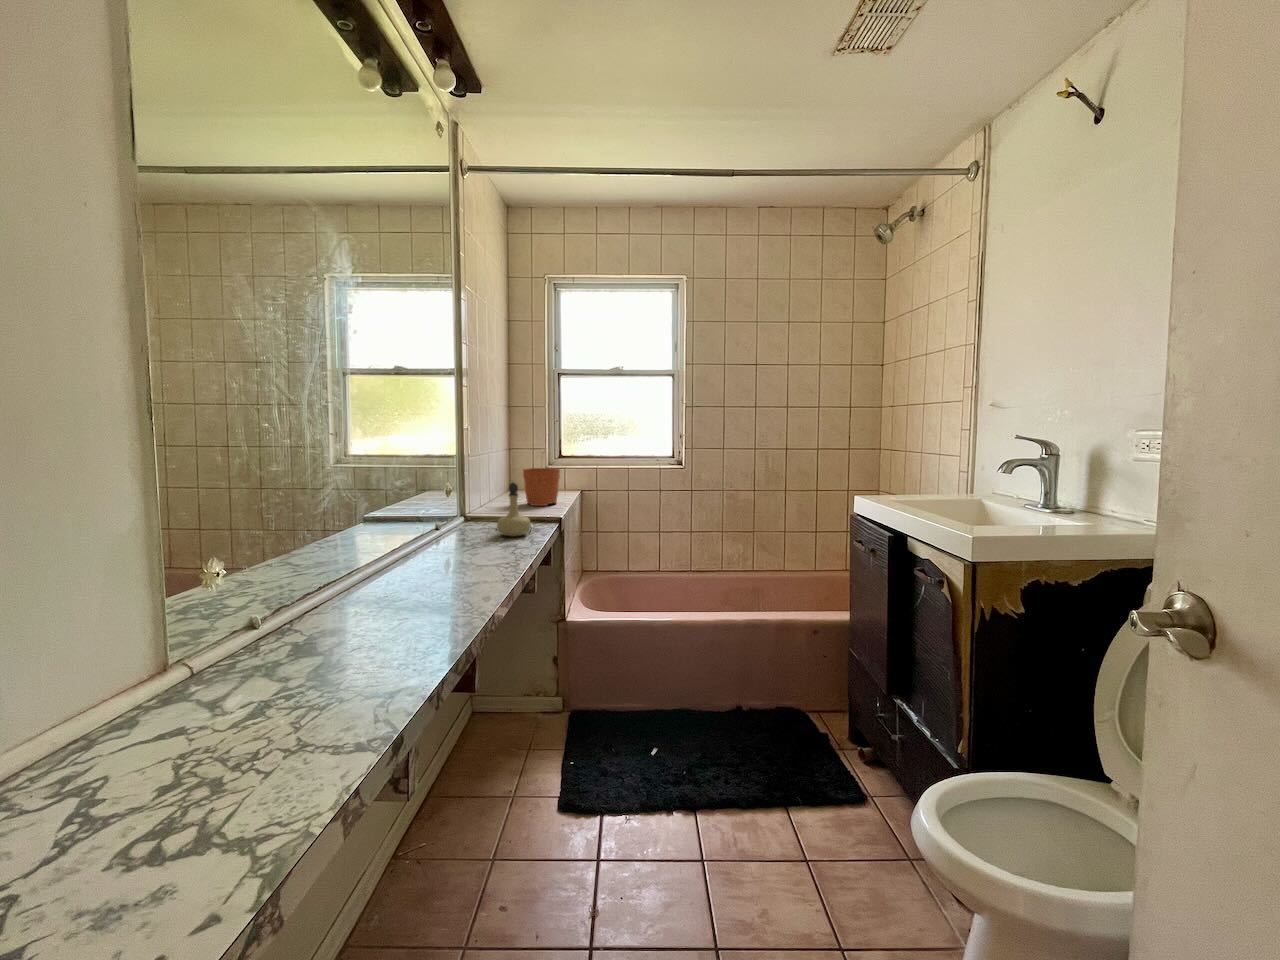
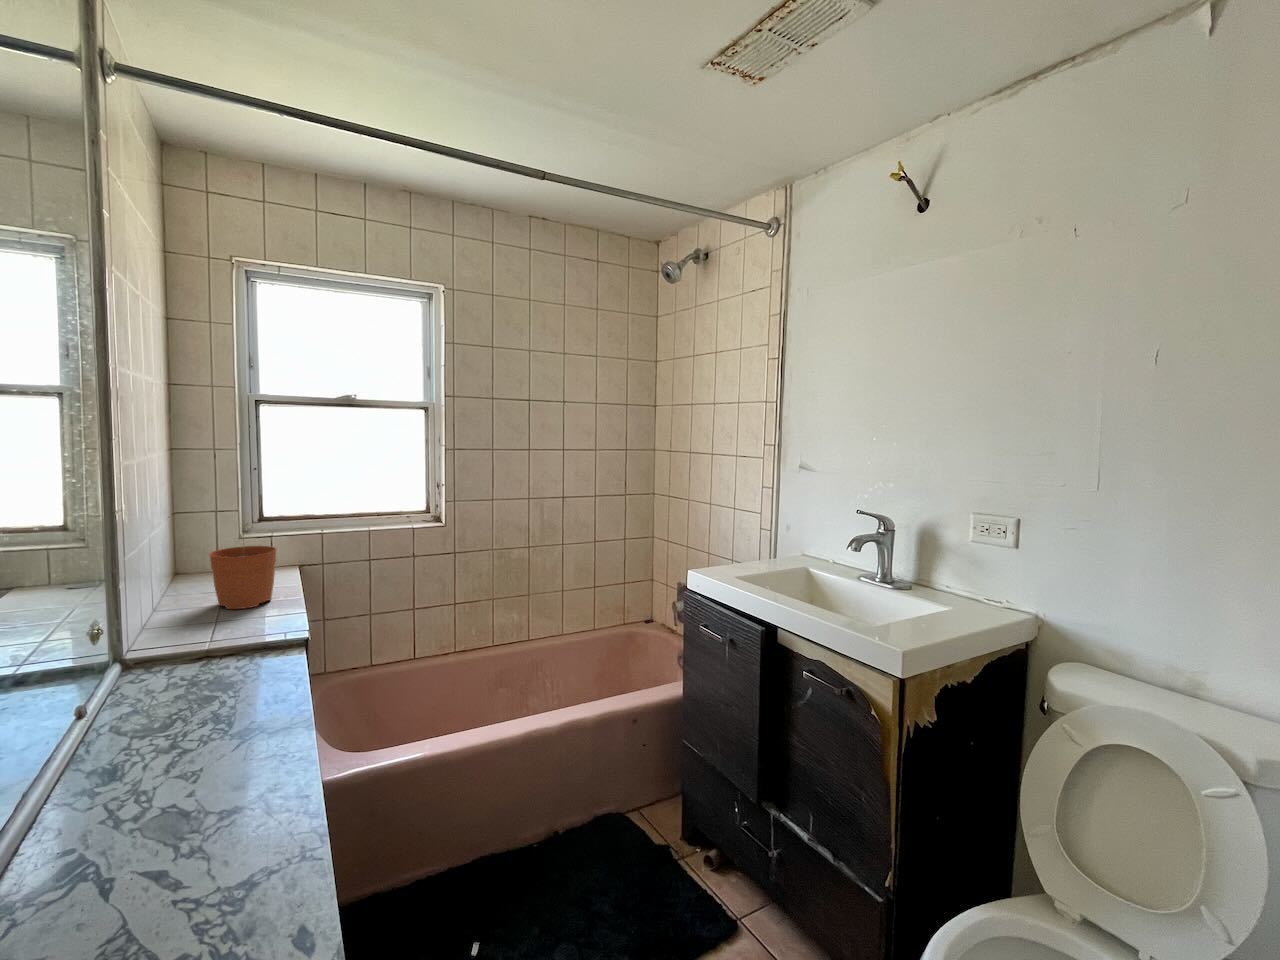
perfume bottle: present [497,482,531,537] -> none [190,605,258,698]

